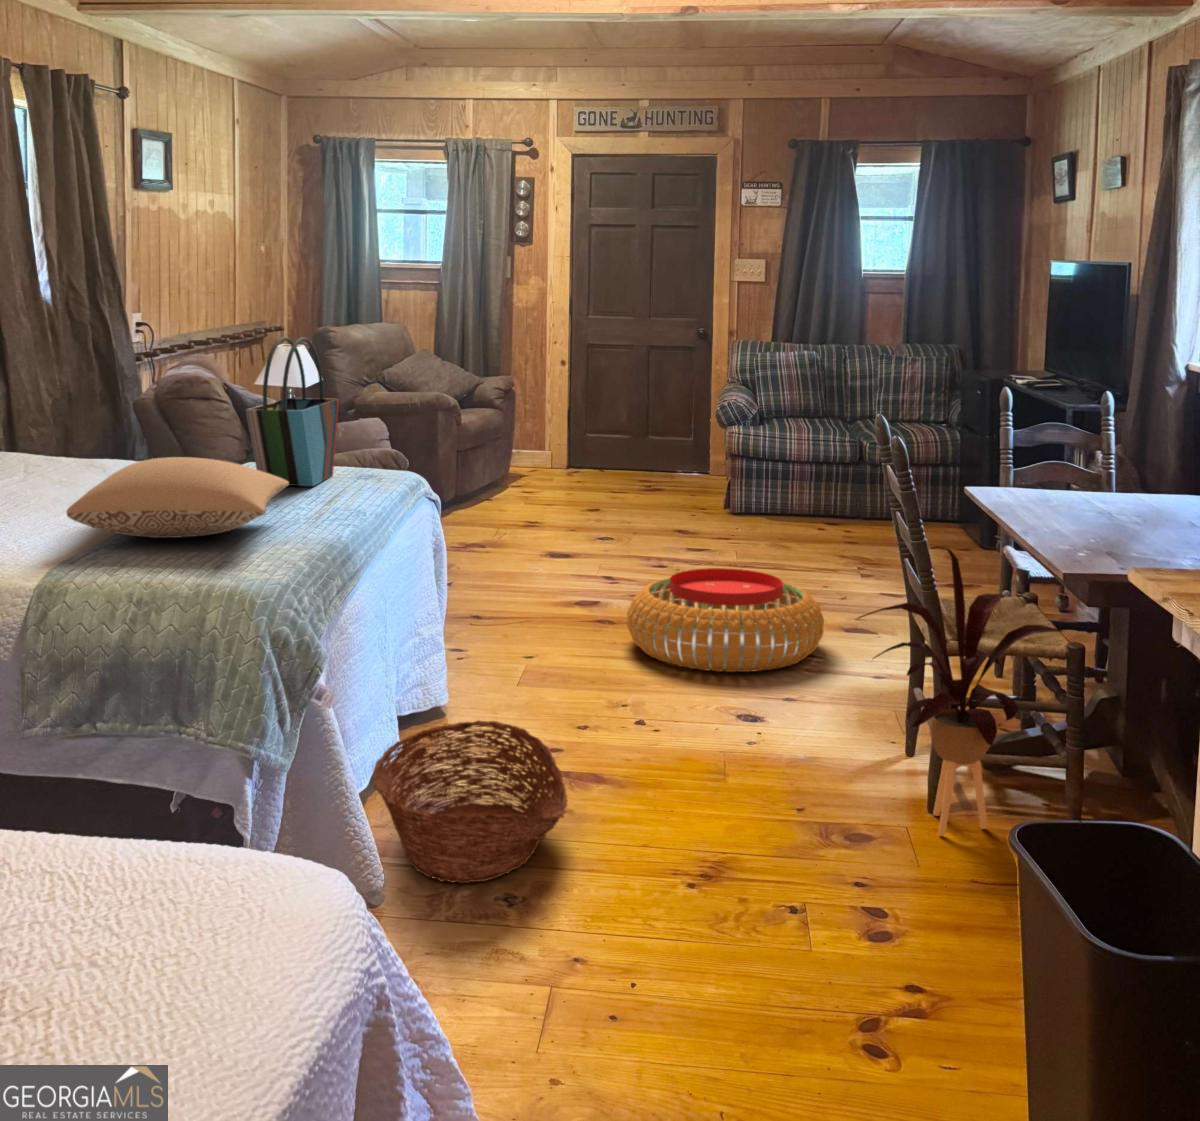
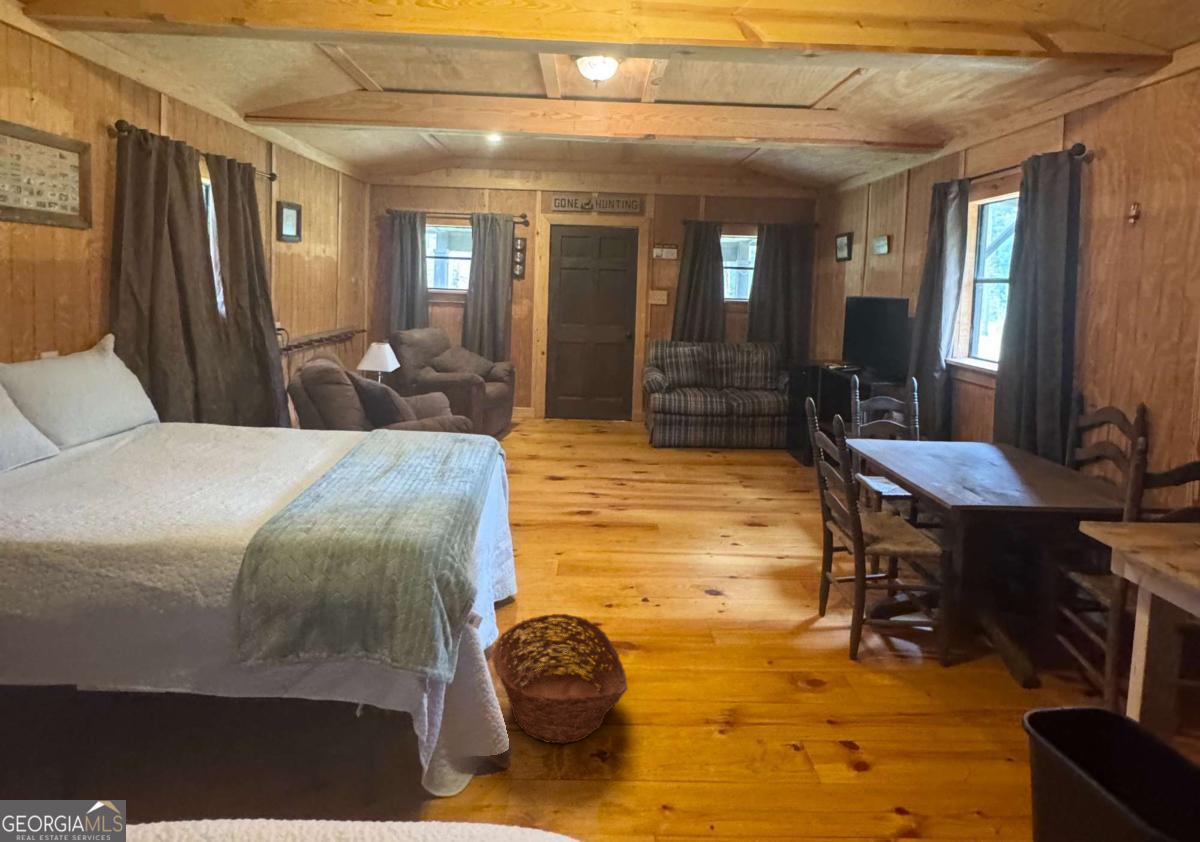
tote bag: present [246,337,339,486] -> none [387,346,444,449]
pillow: present [67,457,289,538] -> none [276,437,426,496]
house plant: present [858,546,1062,836] -> none [816,493,952,688]
pouf: present [627,568,824,672] -> none [619,492,747,563]

